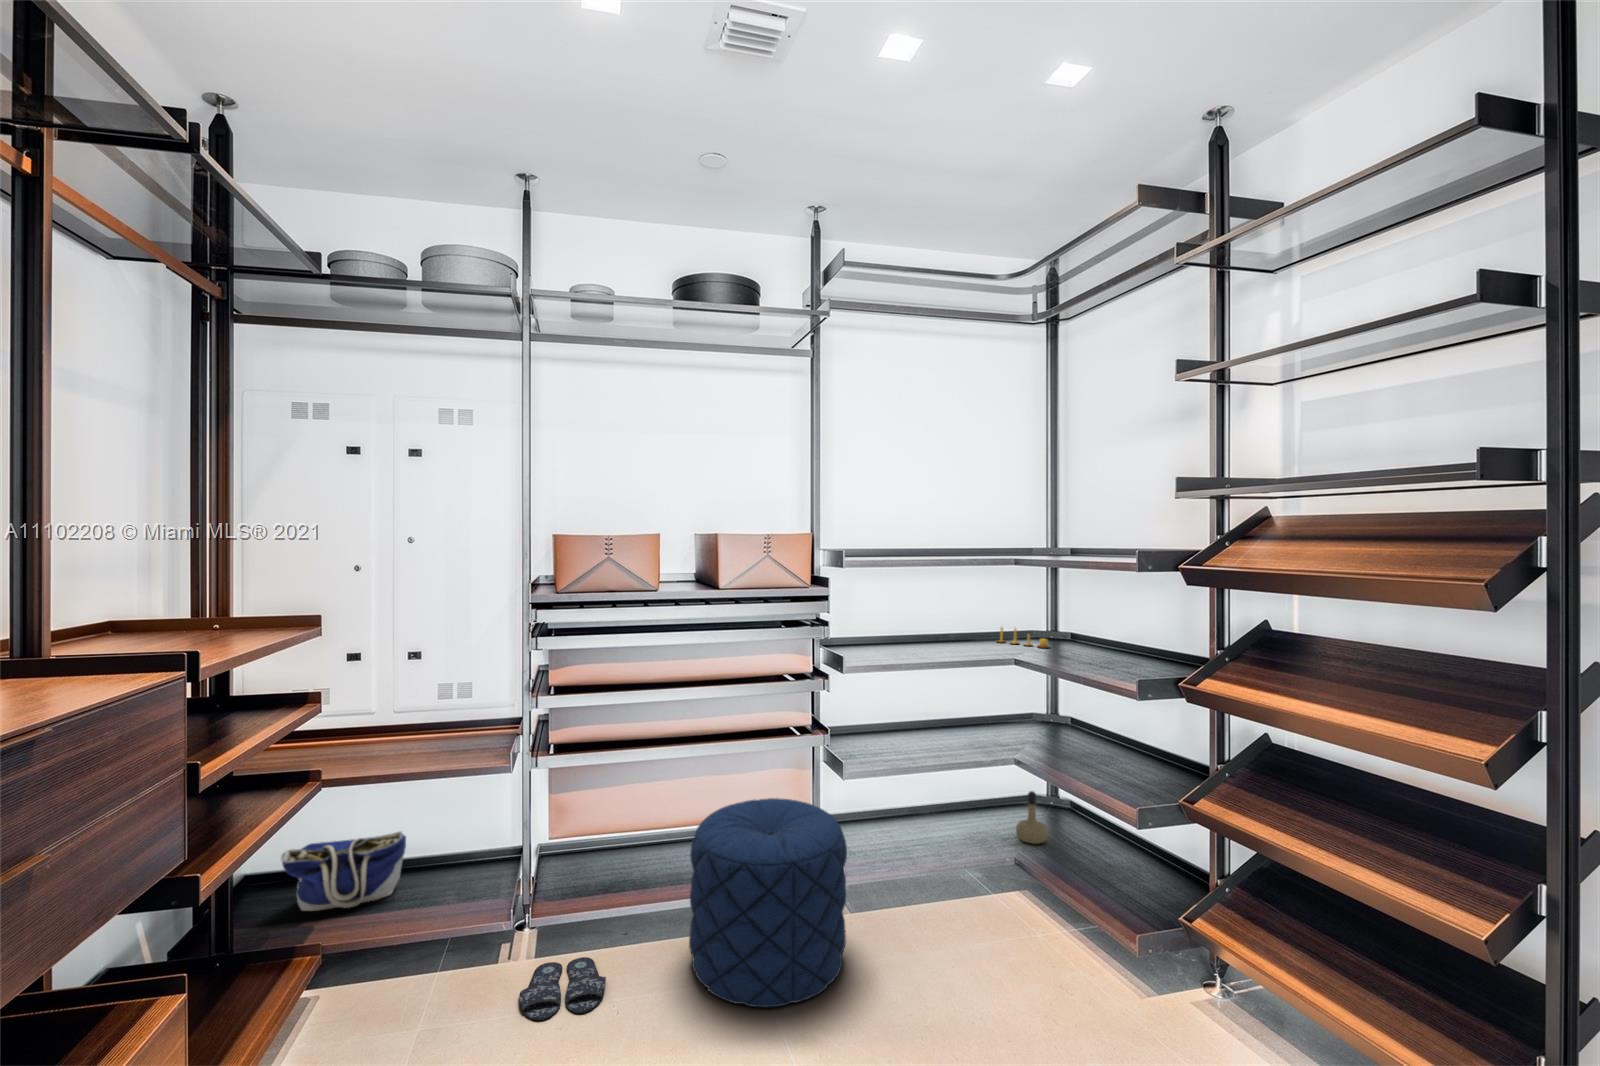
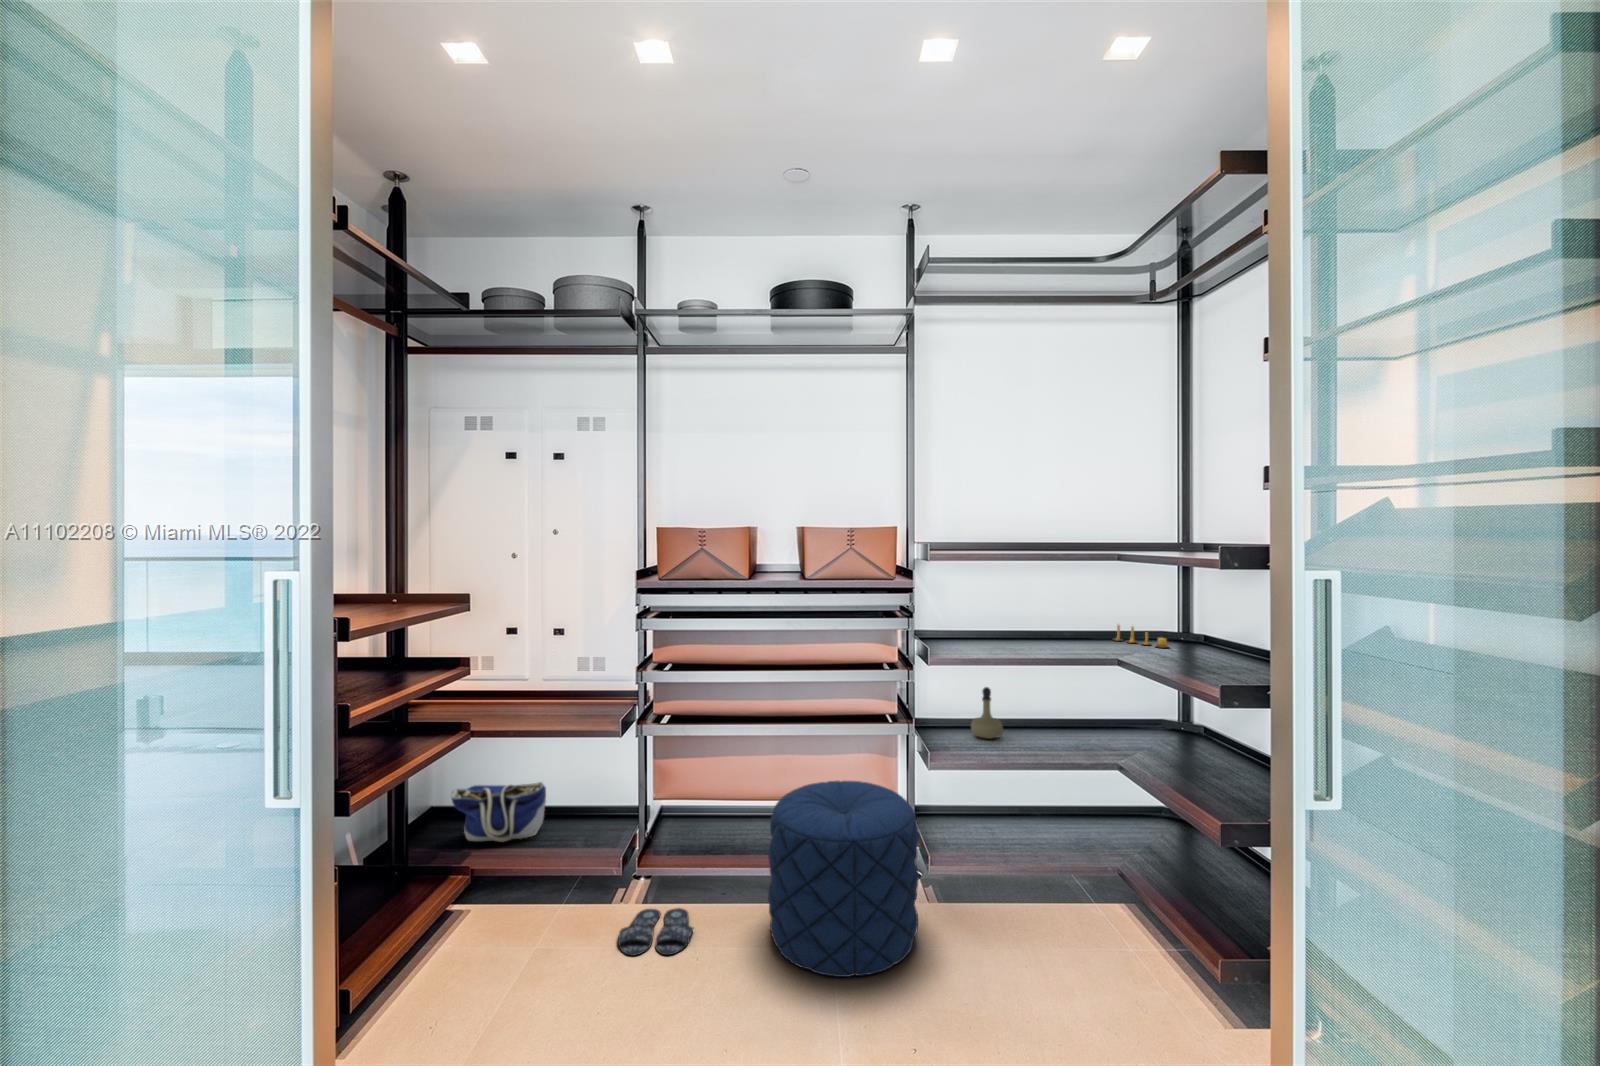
perfume bottle: present [1016,791,1048,844] -> present [971,687,1003,739]

